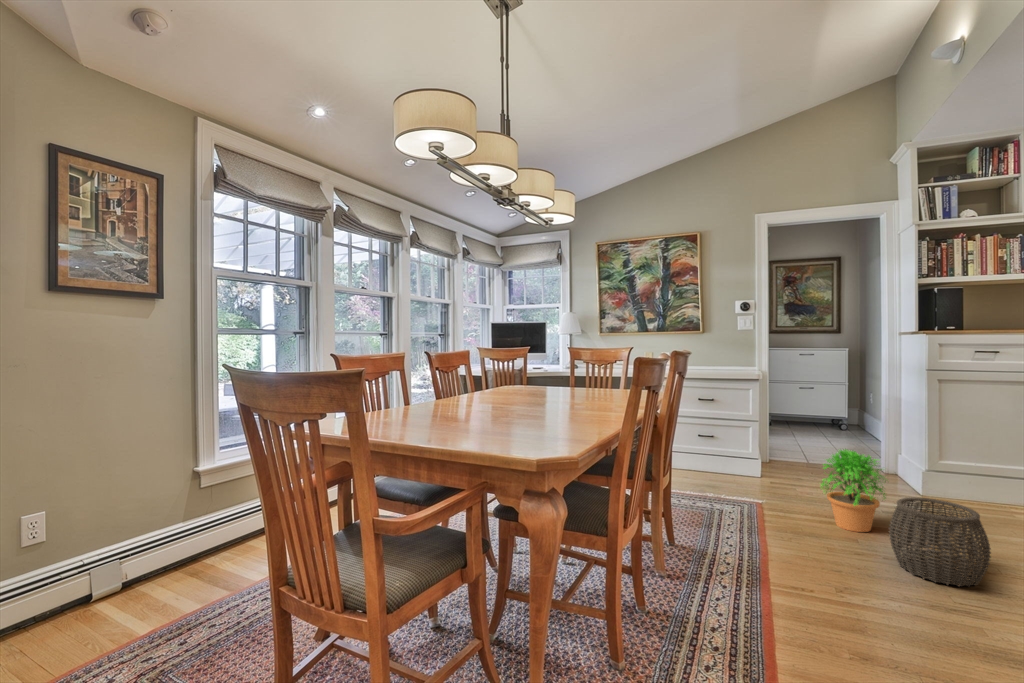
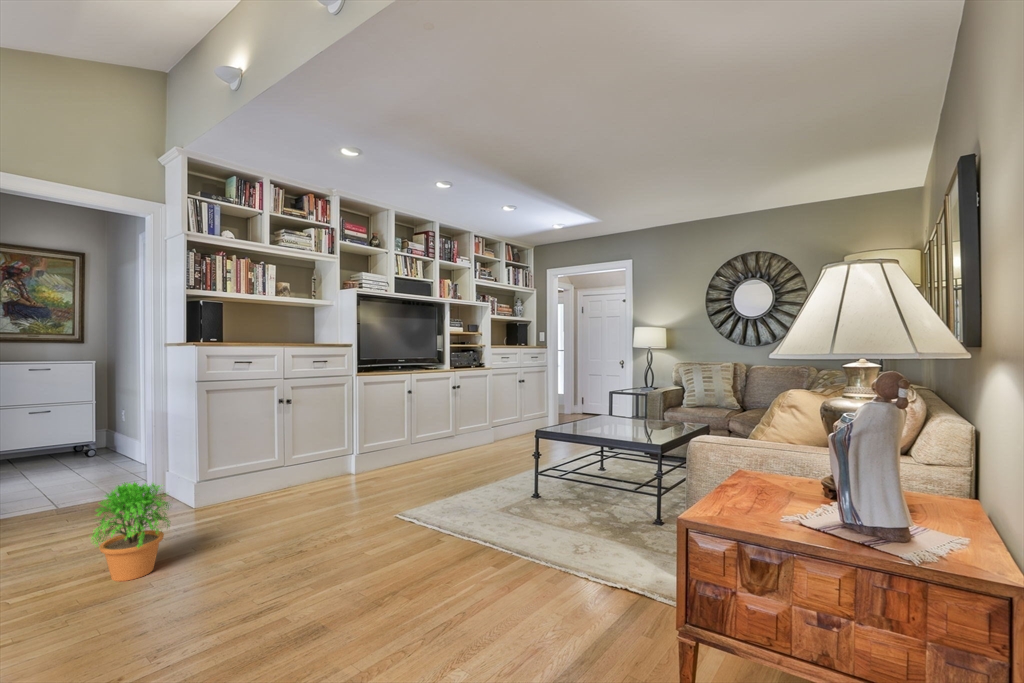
woven basket: present [889,497,991,586] -> none [182,508,270,597]

